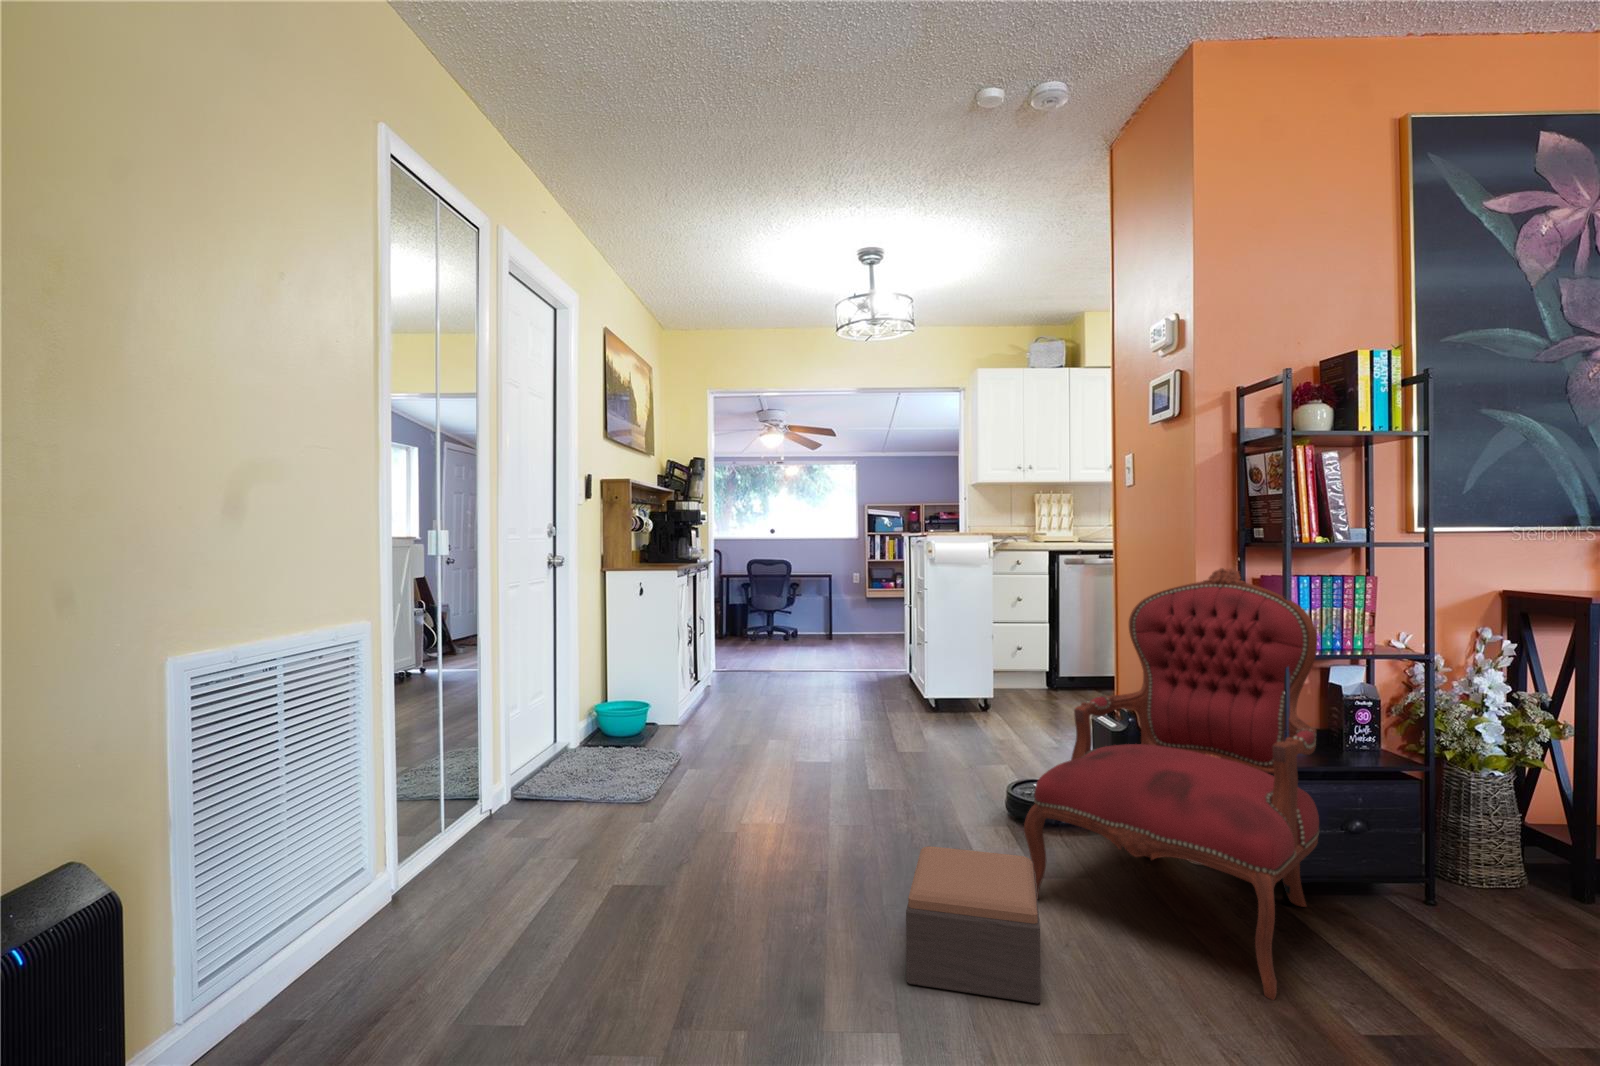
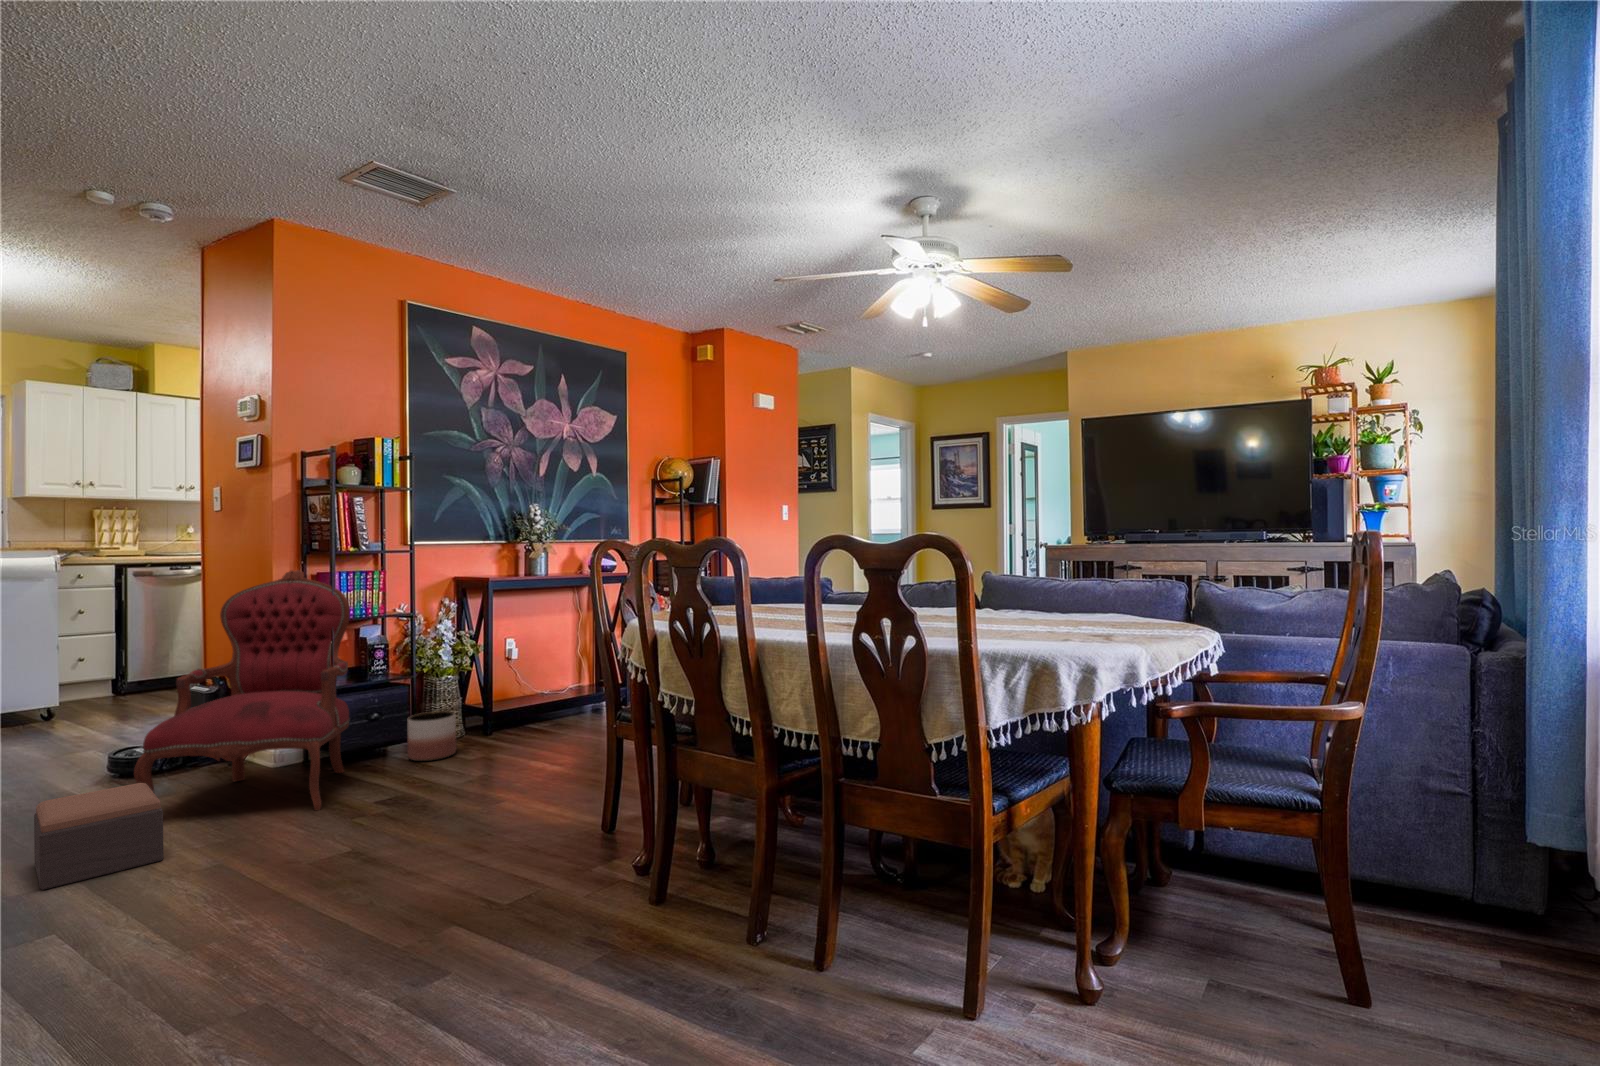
planter: none [1425,841,1539,953] -> present [408,711,457,761]

